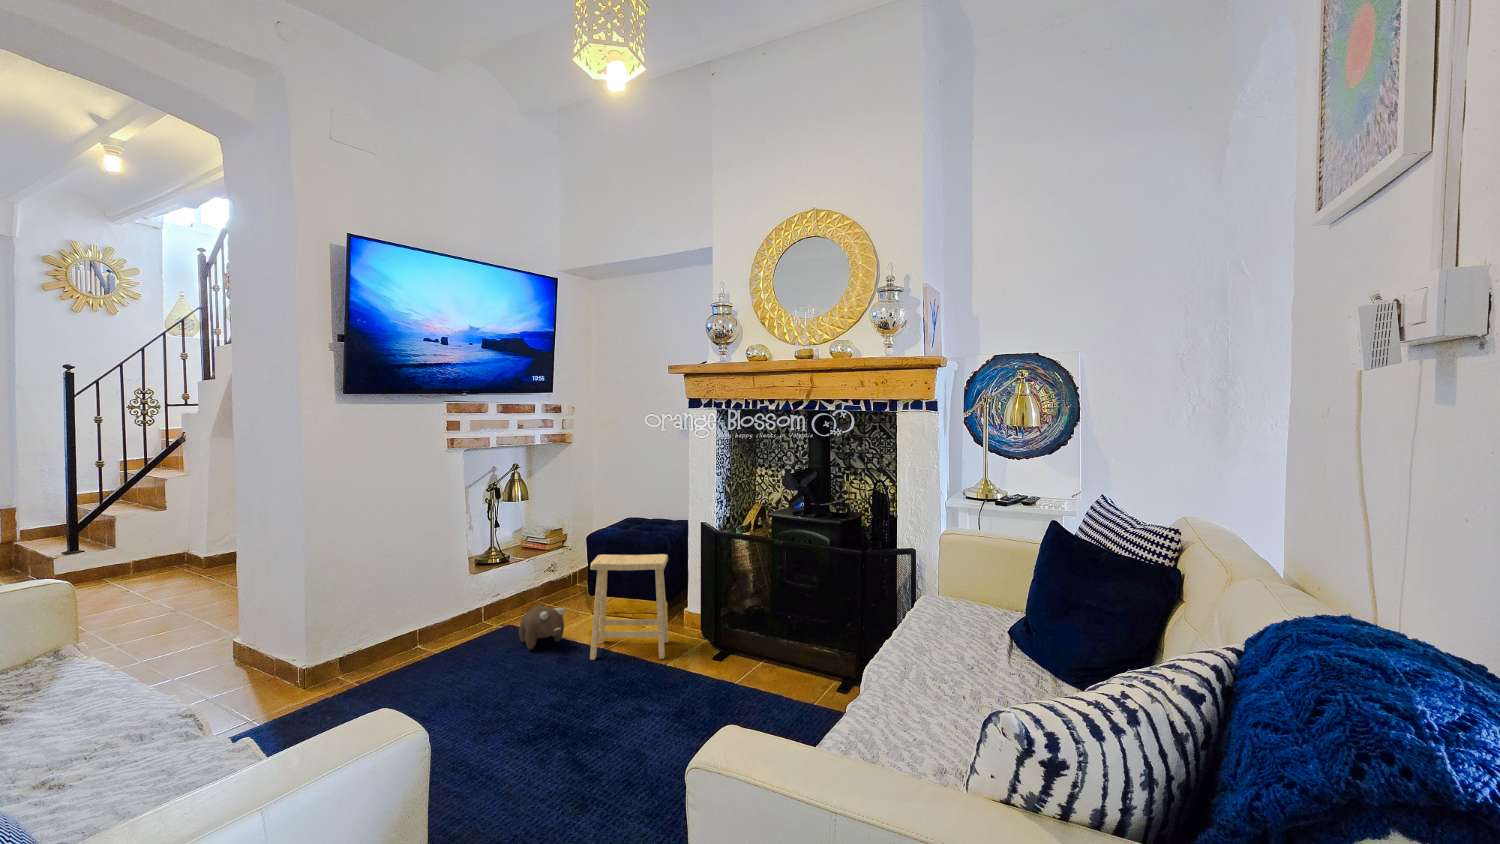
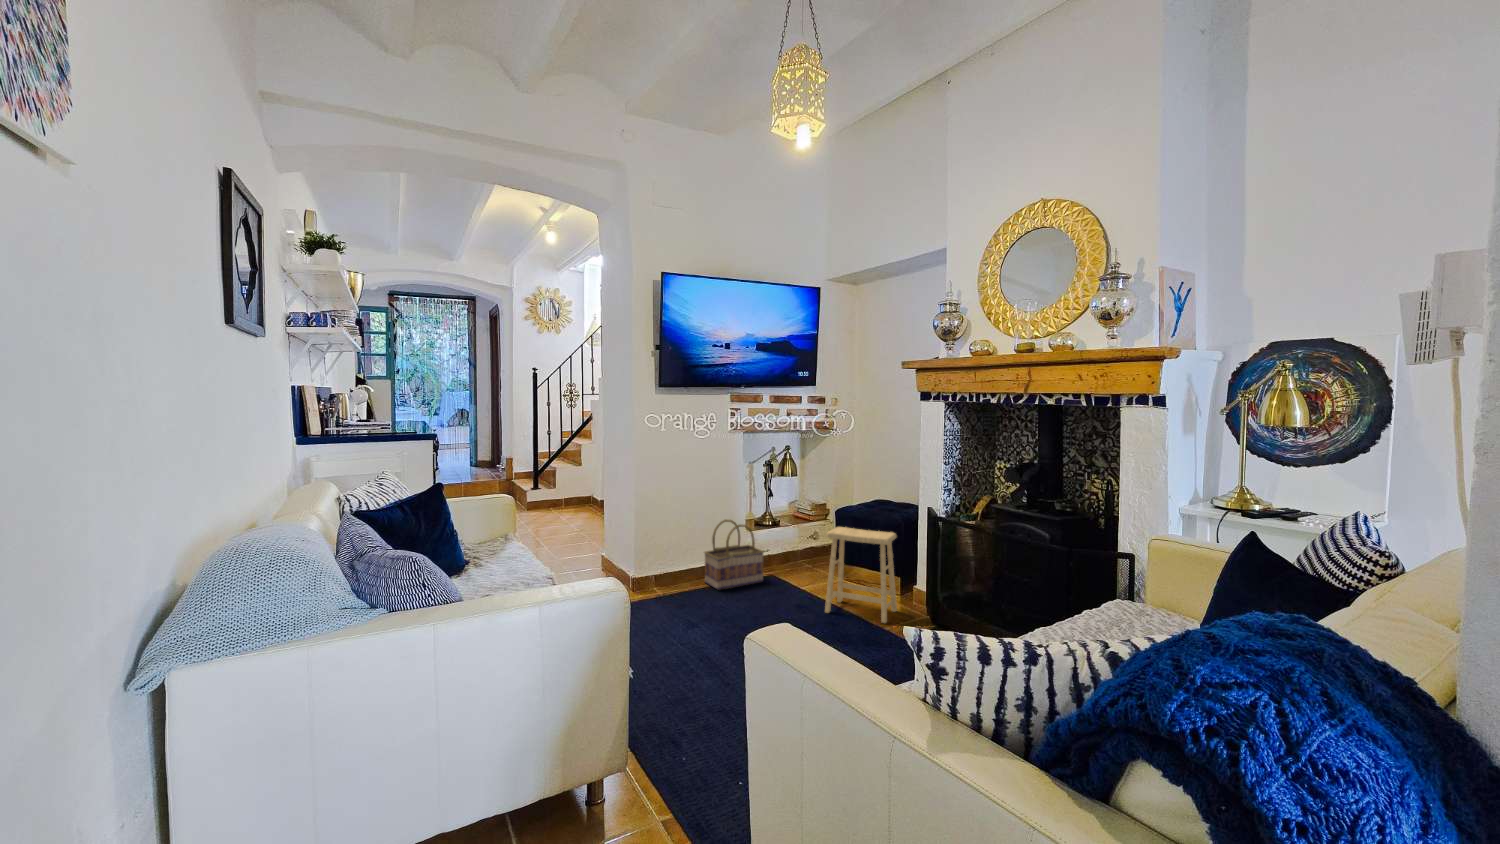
basket: none [412,562,498,657] -> present [704,520,764,590]
plush toy: present [519,606,566,649] -> none [777,563,811,597]

